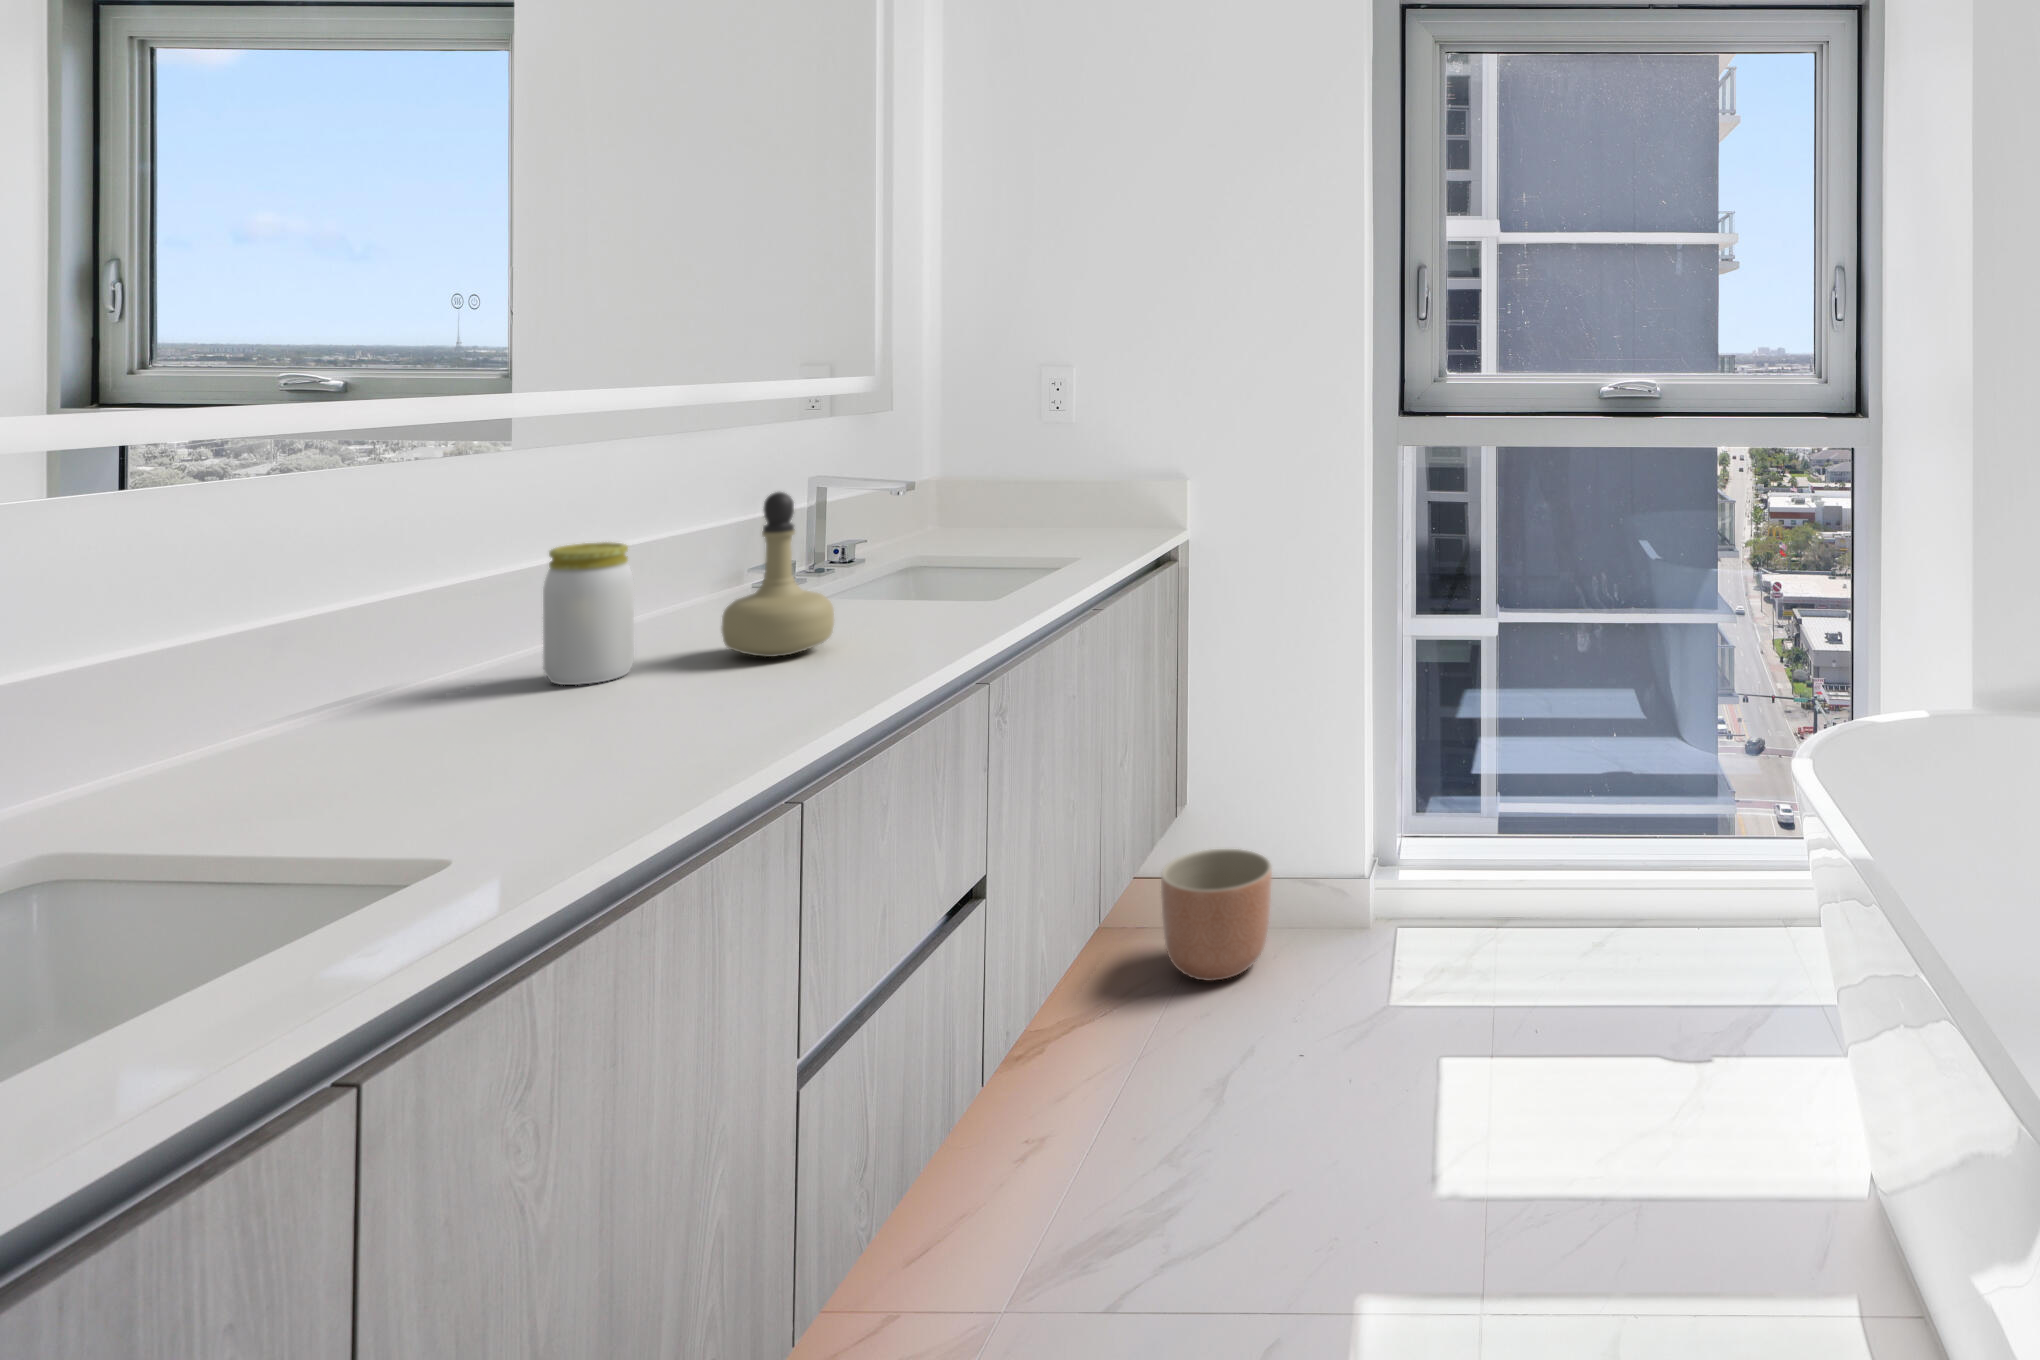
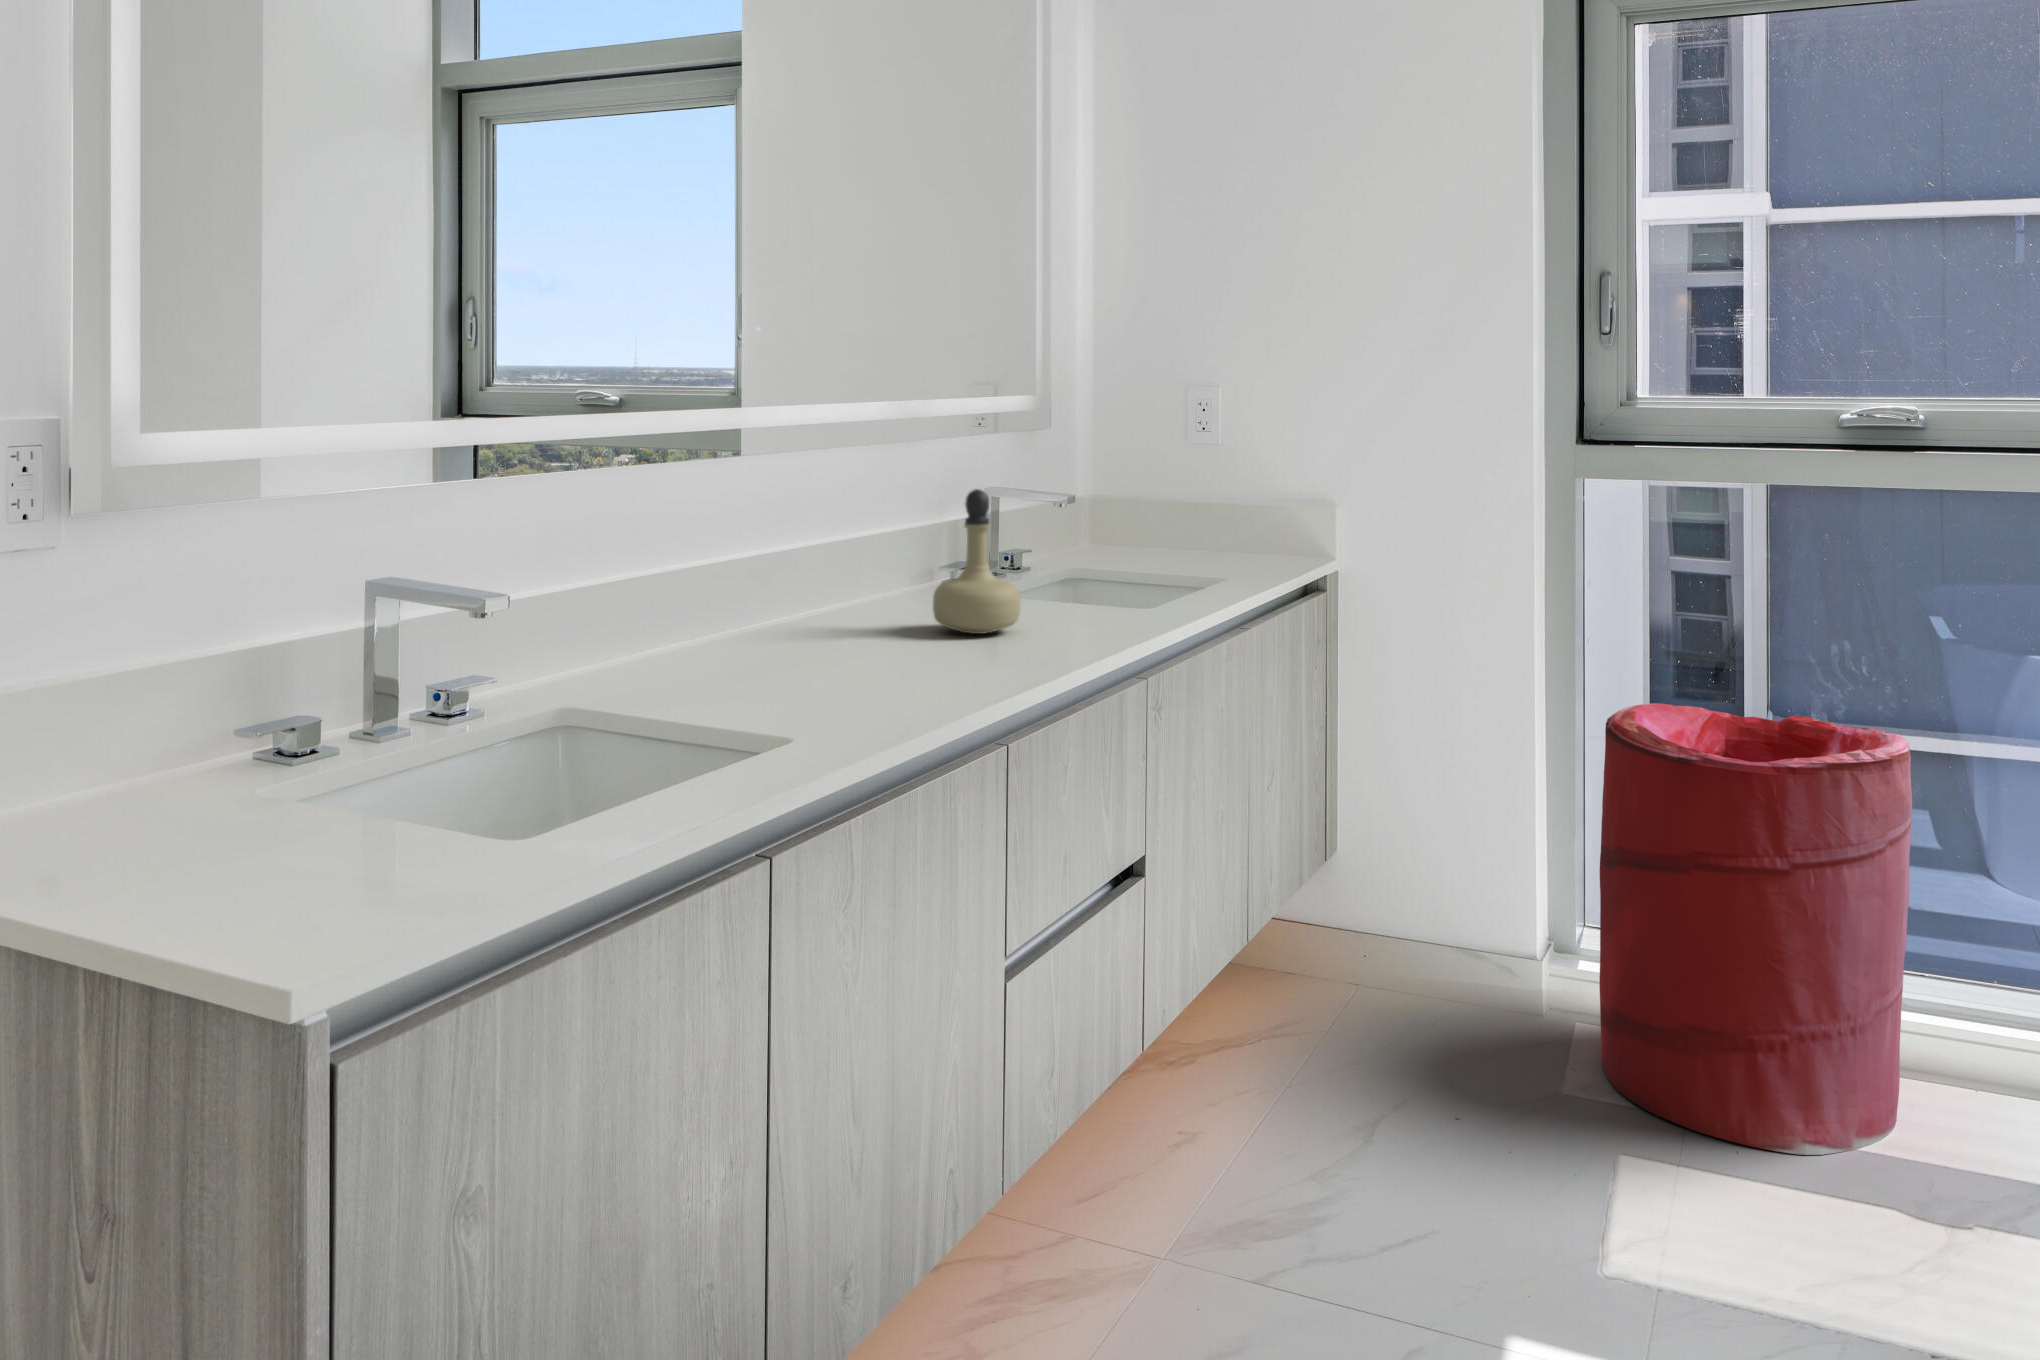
jar: present [543,542,634,685] -> none [807,525,870,640]
laundry hamper: none [1421,640,1659,1022] -> present [1599,703,1912,1155]
planter: present [1161,849,1272,981] -> none [1310,899,1429,1036]

